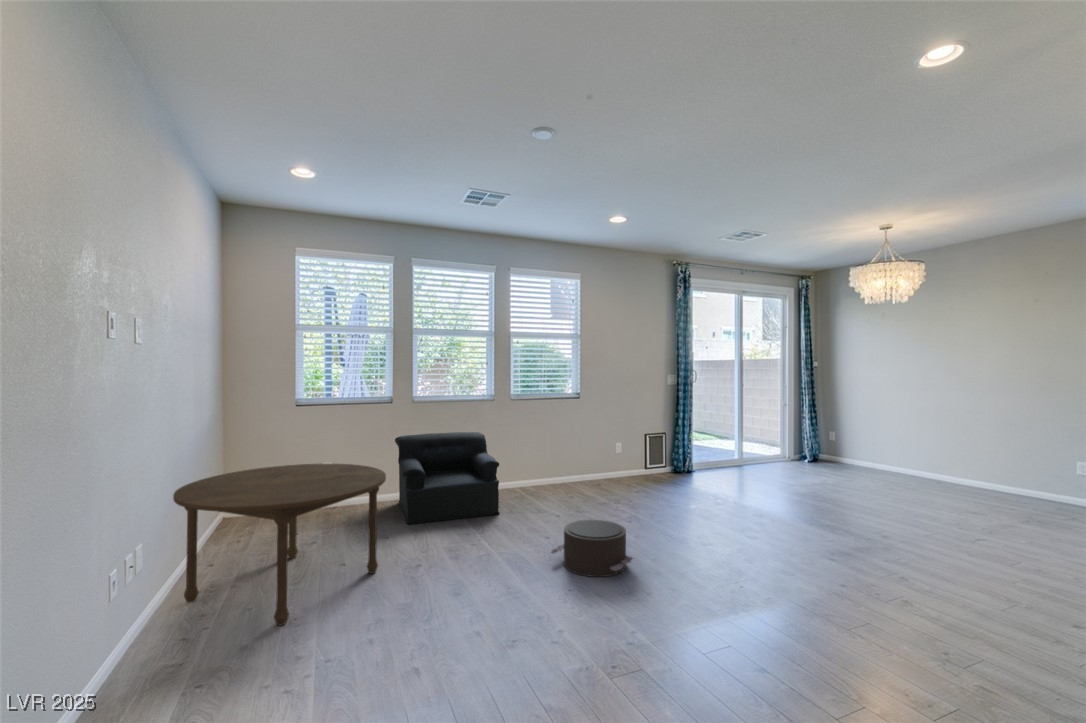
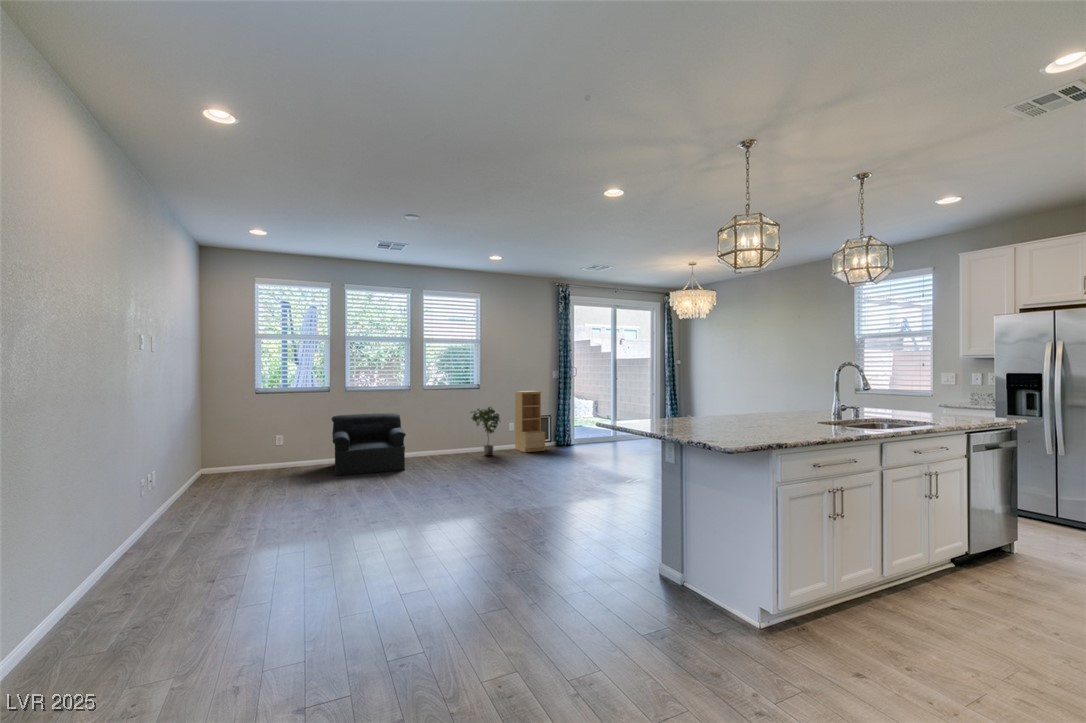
bookshelf: none [623,401,666,484] -> present [515,391,545,452]
potted plant: none [572,422,614,489] -> present [471,407,500,456]
dining table: present [173,464,386,626] -> none [171,430,311,519]
pouf: present [551,520,632,577] -> none [422,466,474,498]

